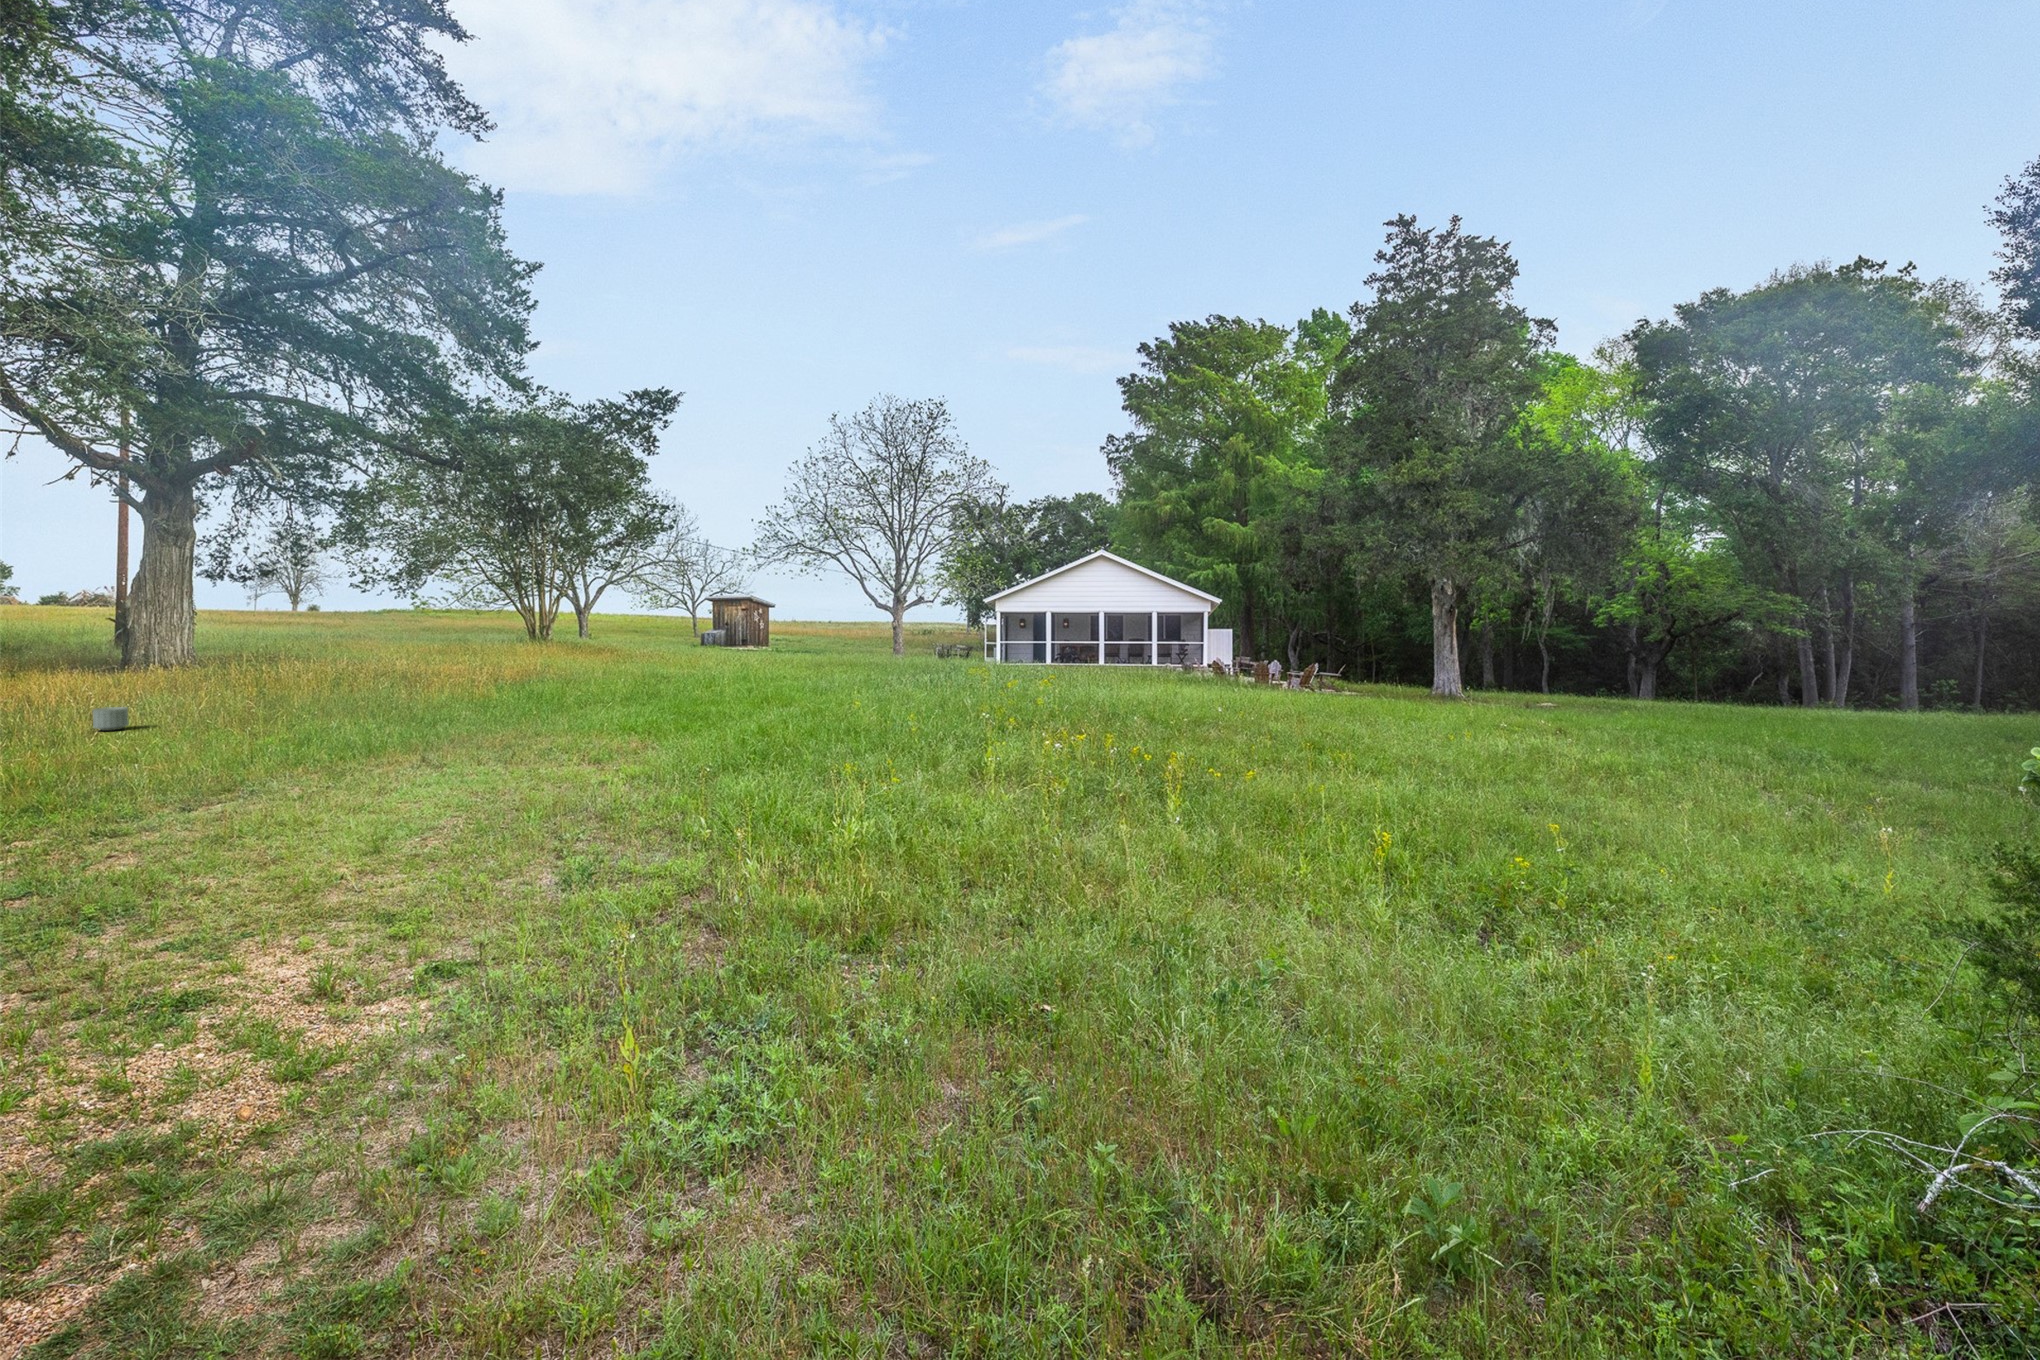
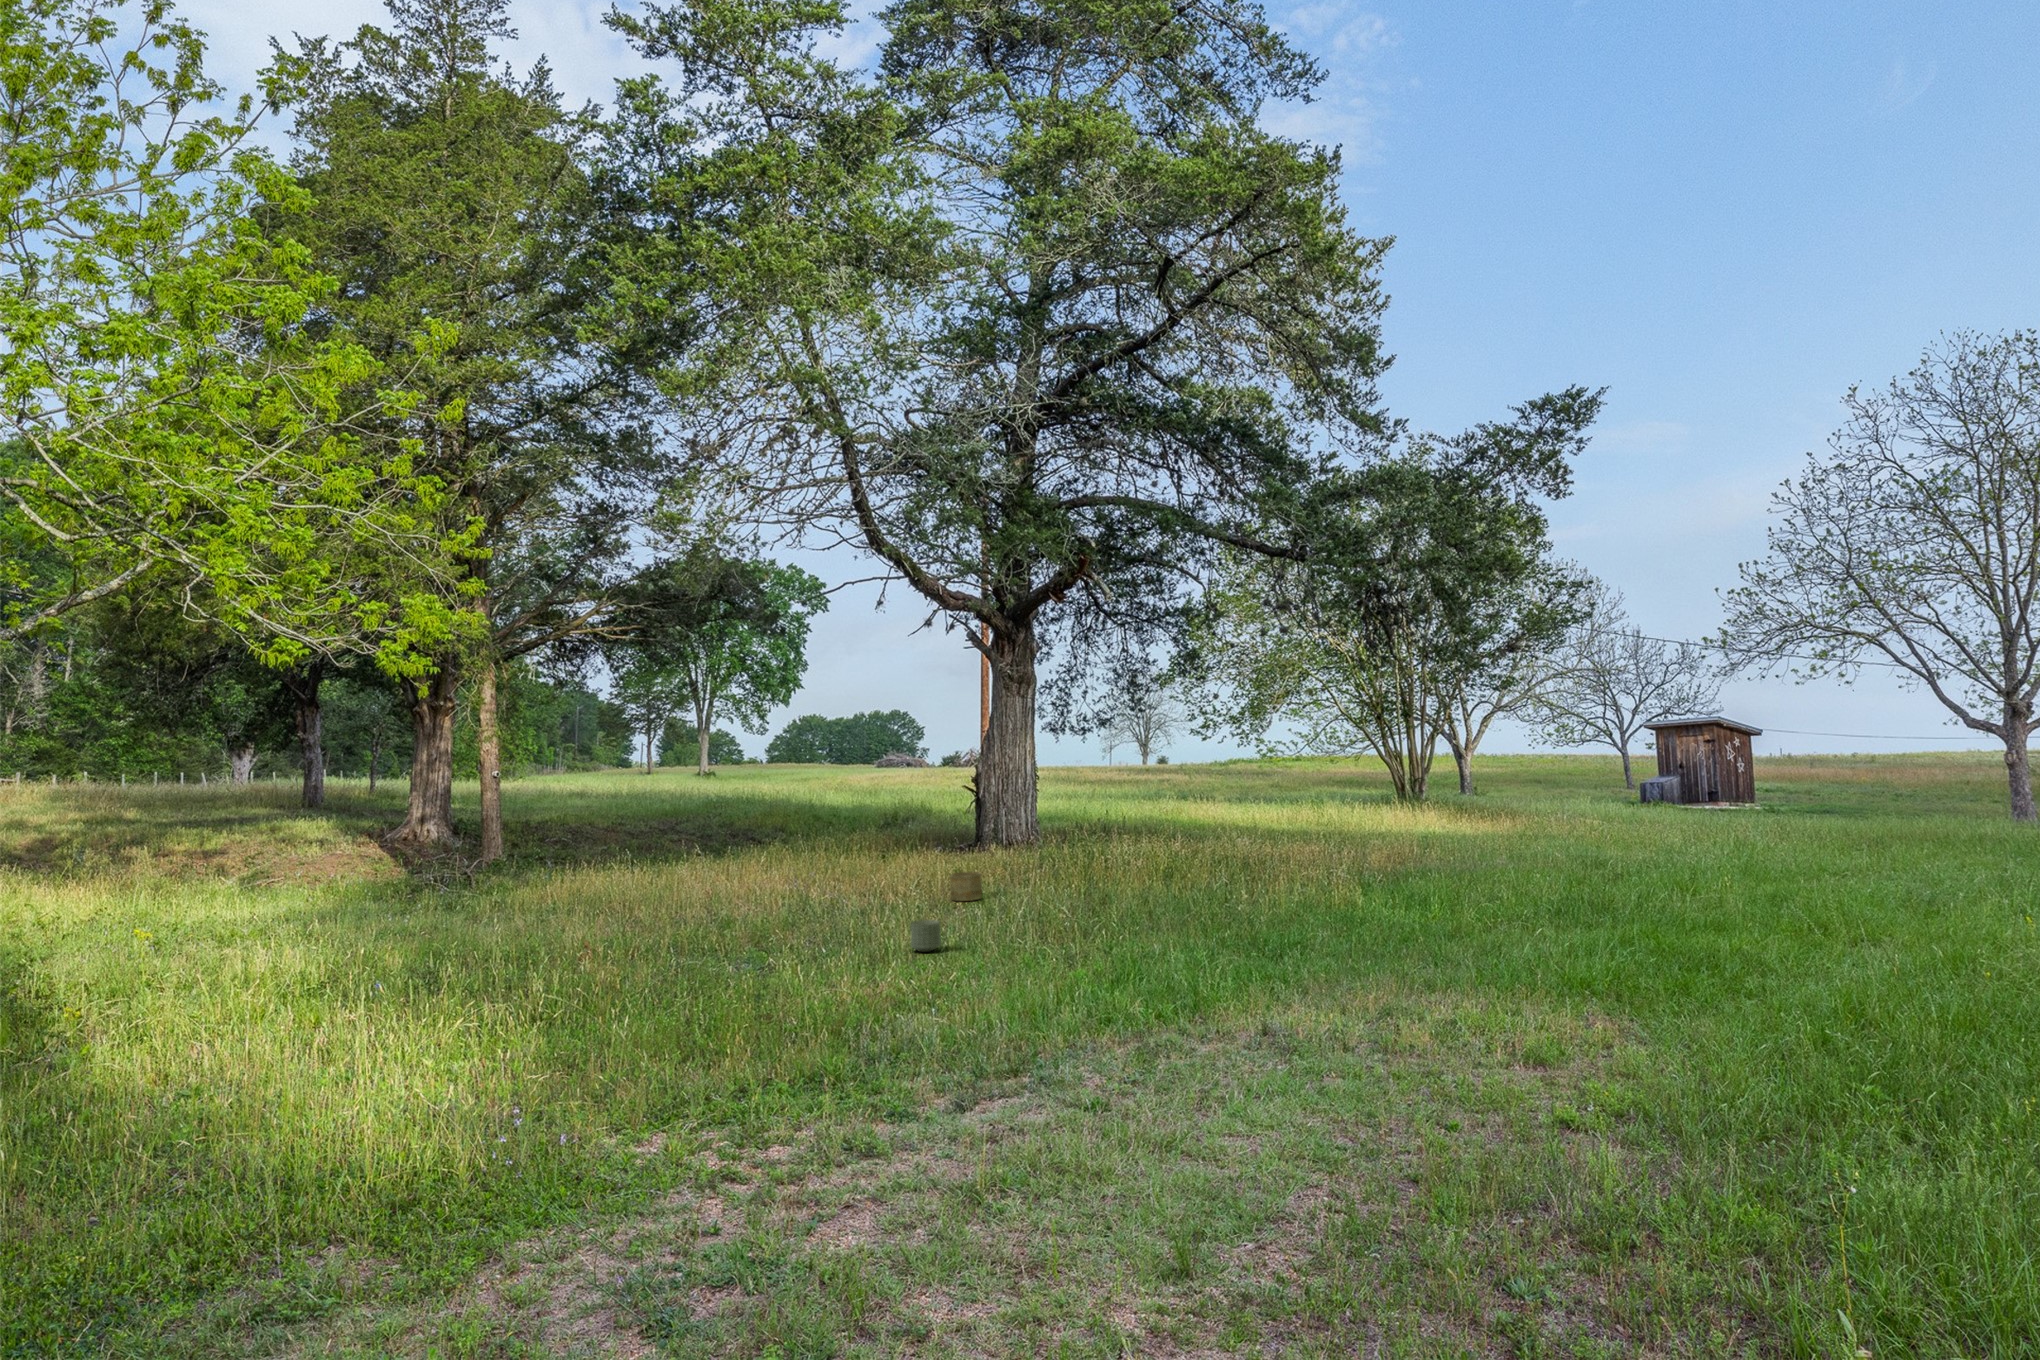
wooden bucket: none [113,679,154,702] -> present [950,872,982,901]

